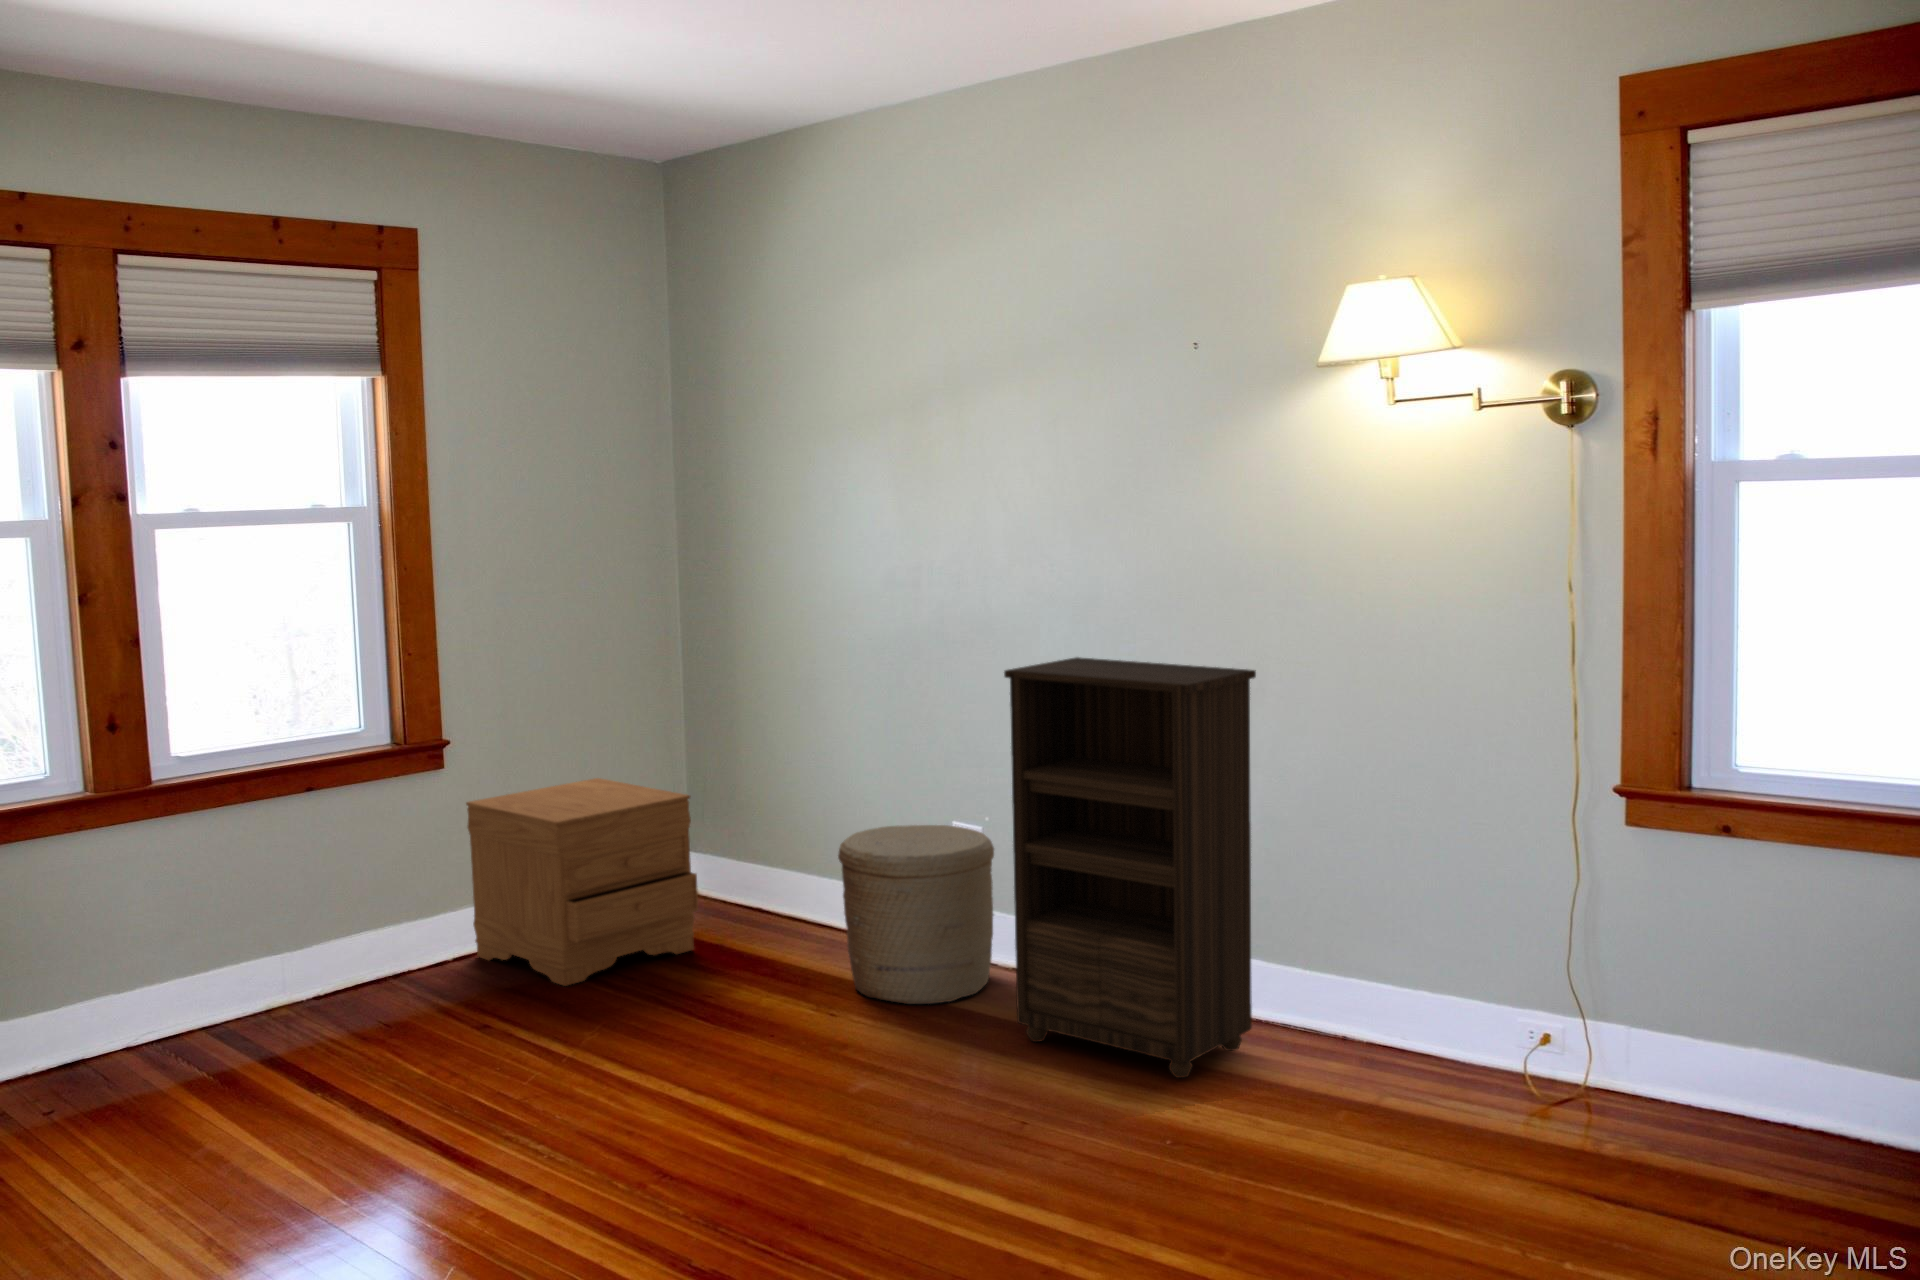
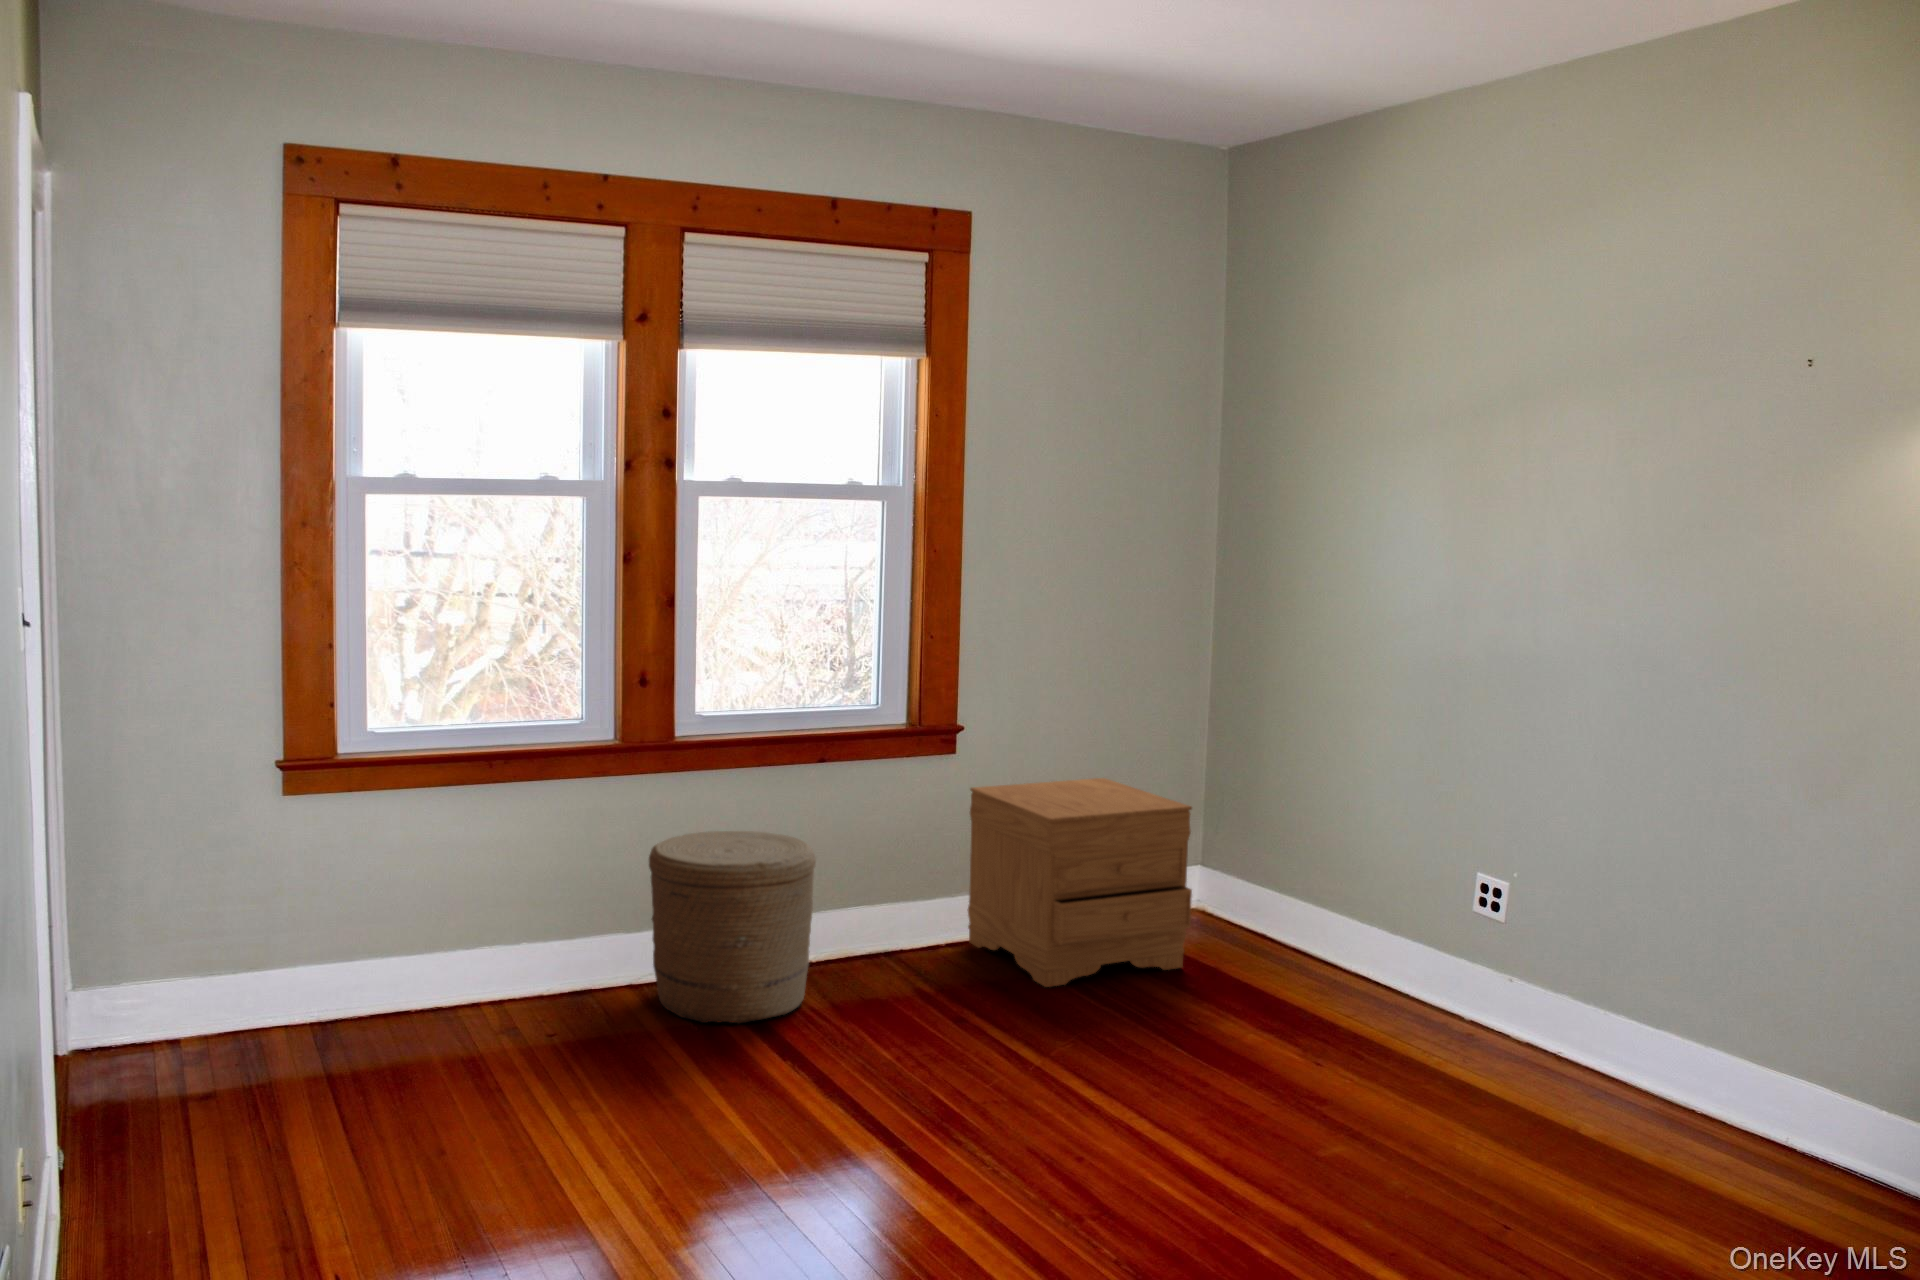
bookshelf: present [1004,657,1256,1078] -> none [1536,699,1890,1225]
woven basket: present [838,825,994,1004] -> present [649,831,816,1023]

